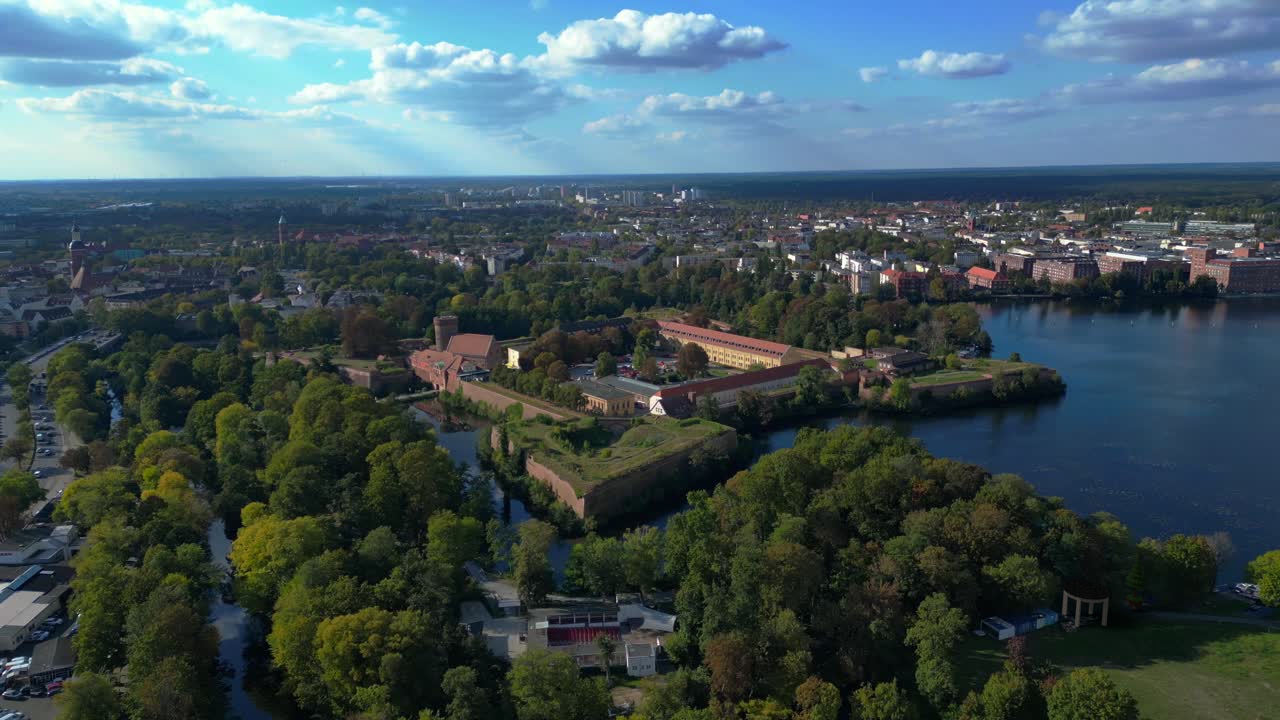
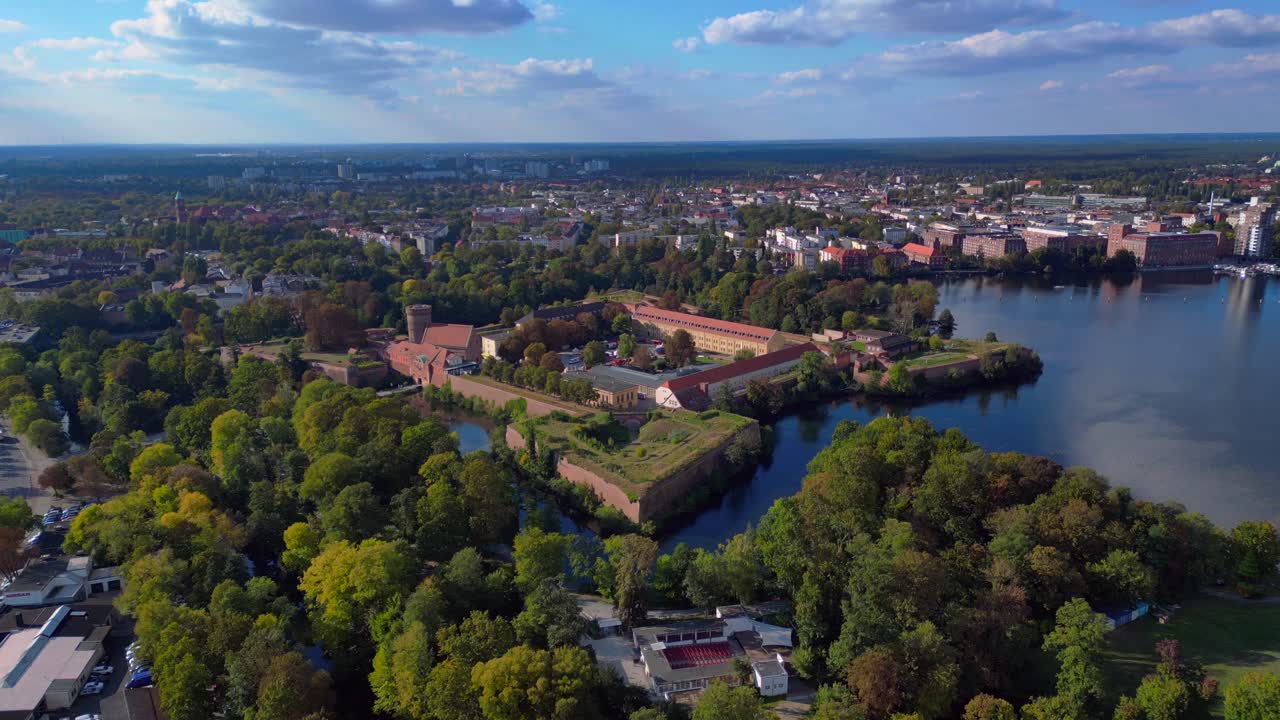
round table: present [1062,580,1110,627] -> none [1182,572,1235,619]

